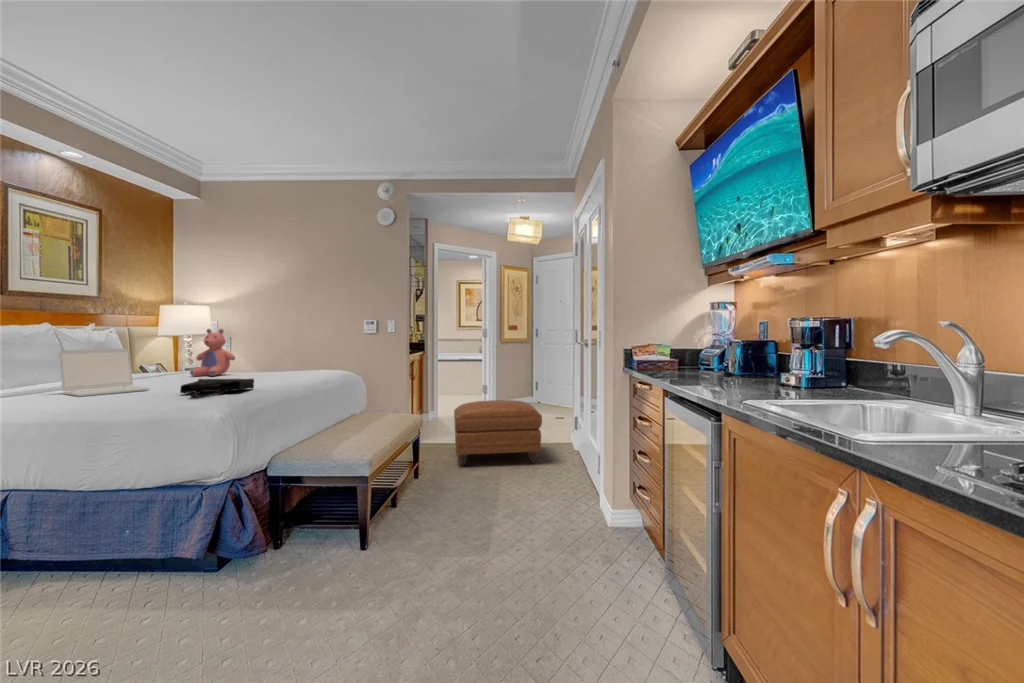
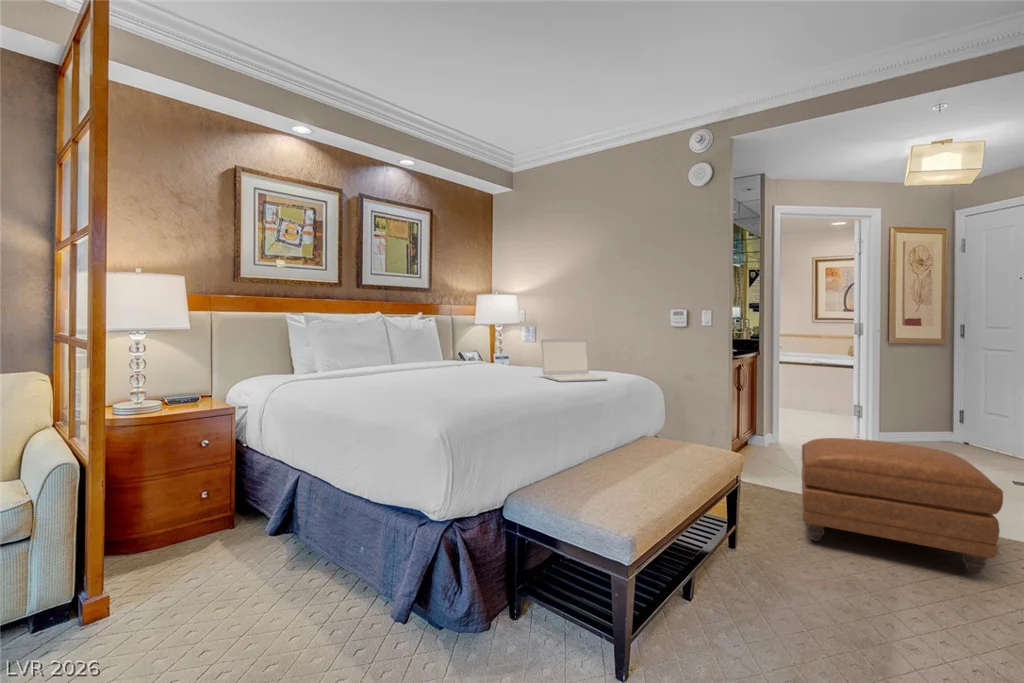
teddy bear: present [190,329,235,376] -> none [481,318,522,369]
laptop: present [59,349,150,396] -> present [541,339,608,382]
tote bag: present [180,379,254,399] -> none [426,375,509,403]

